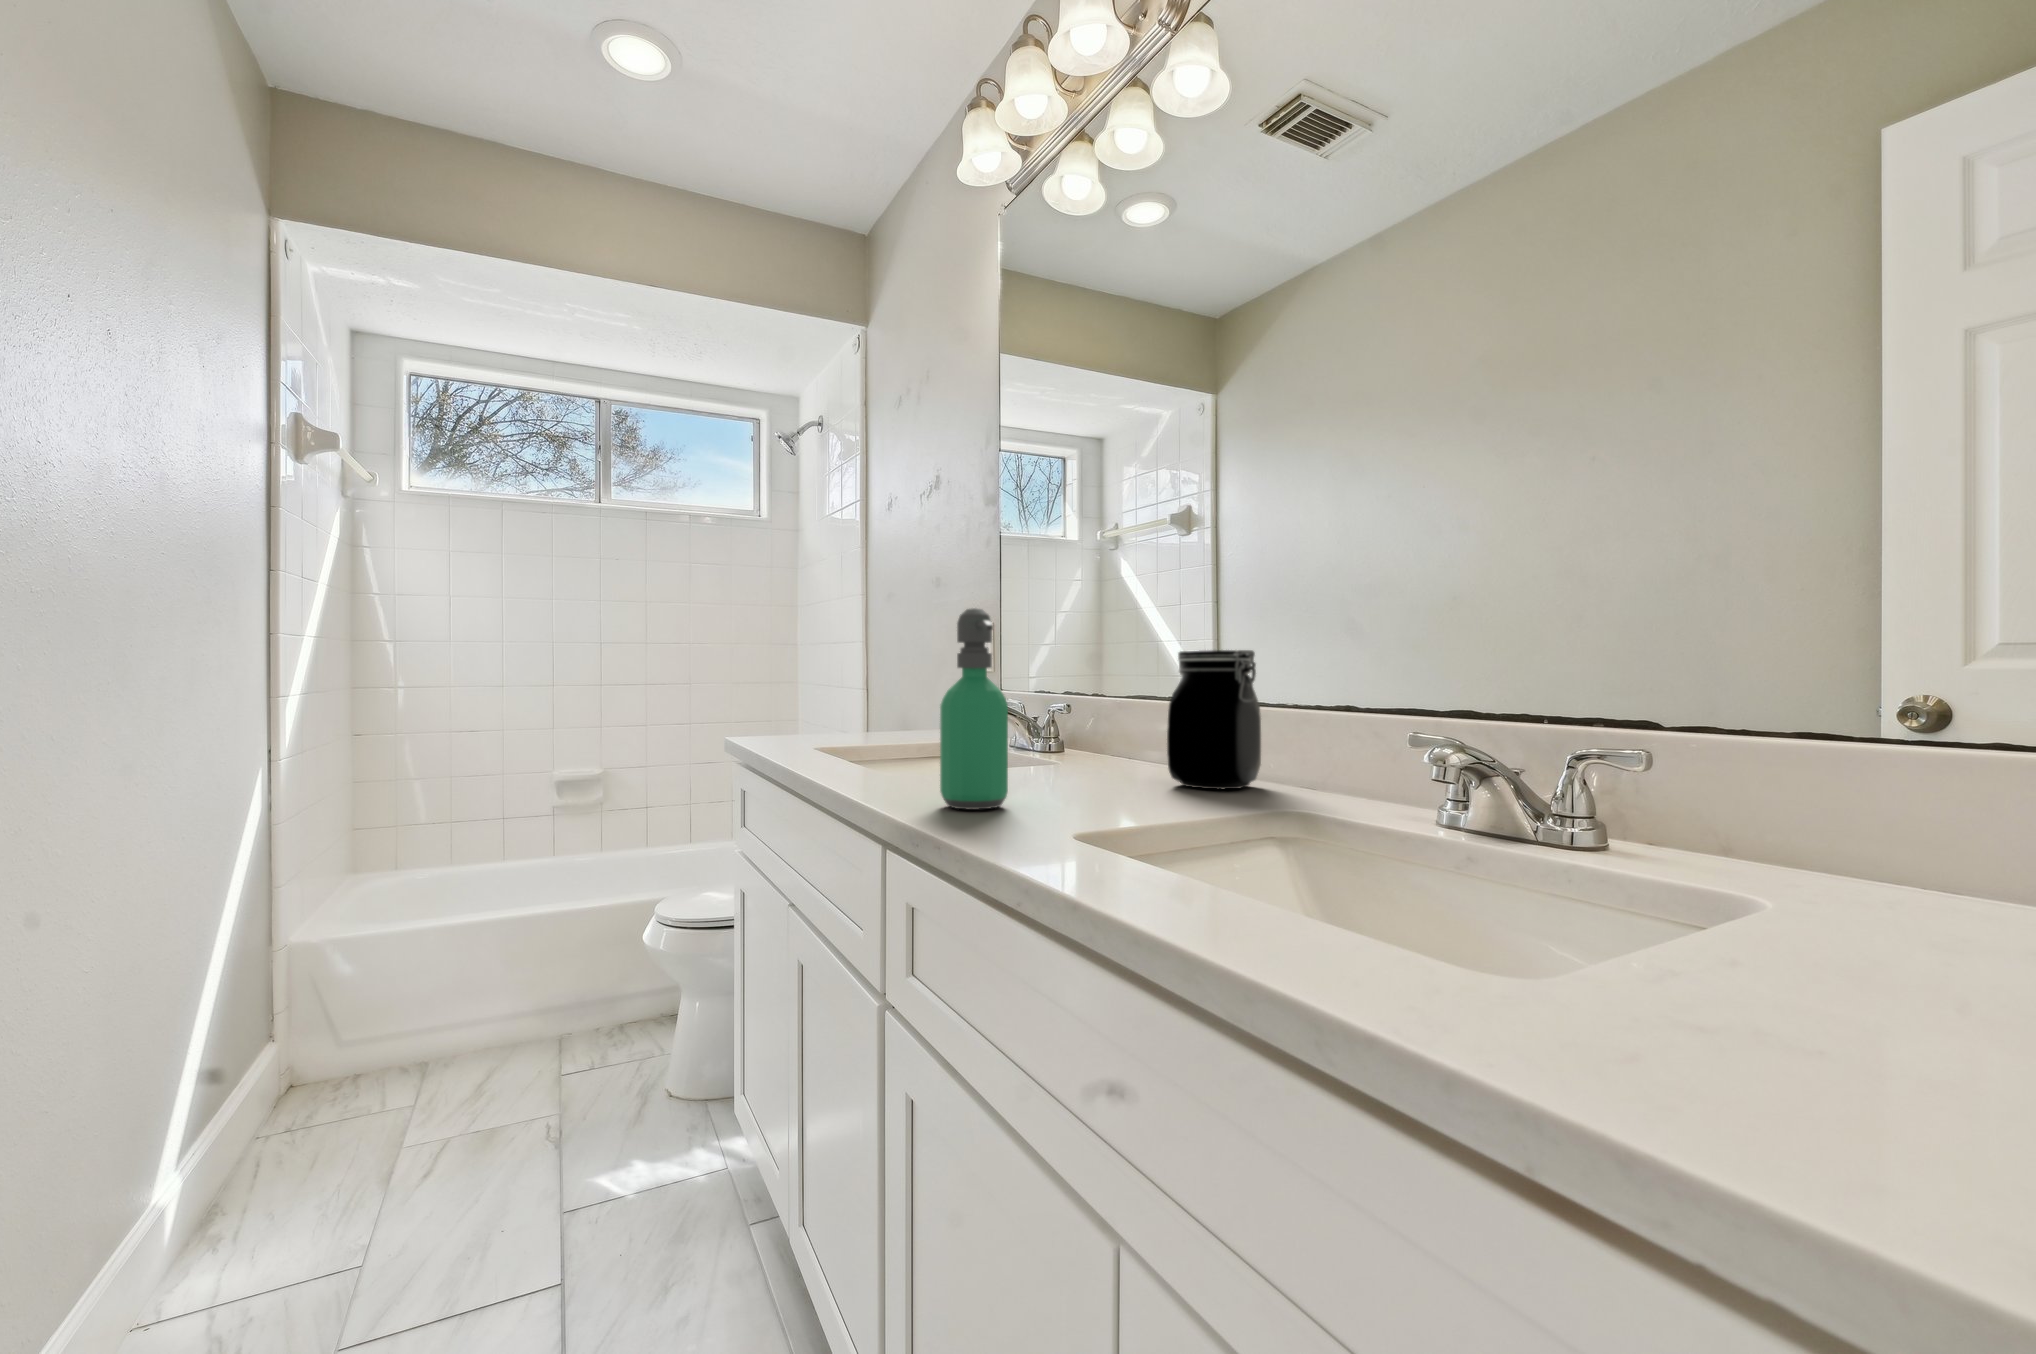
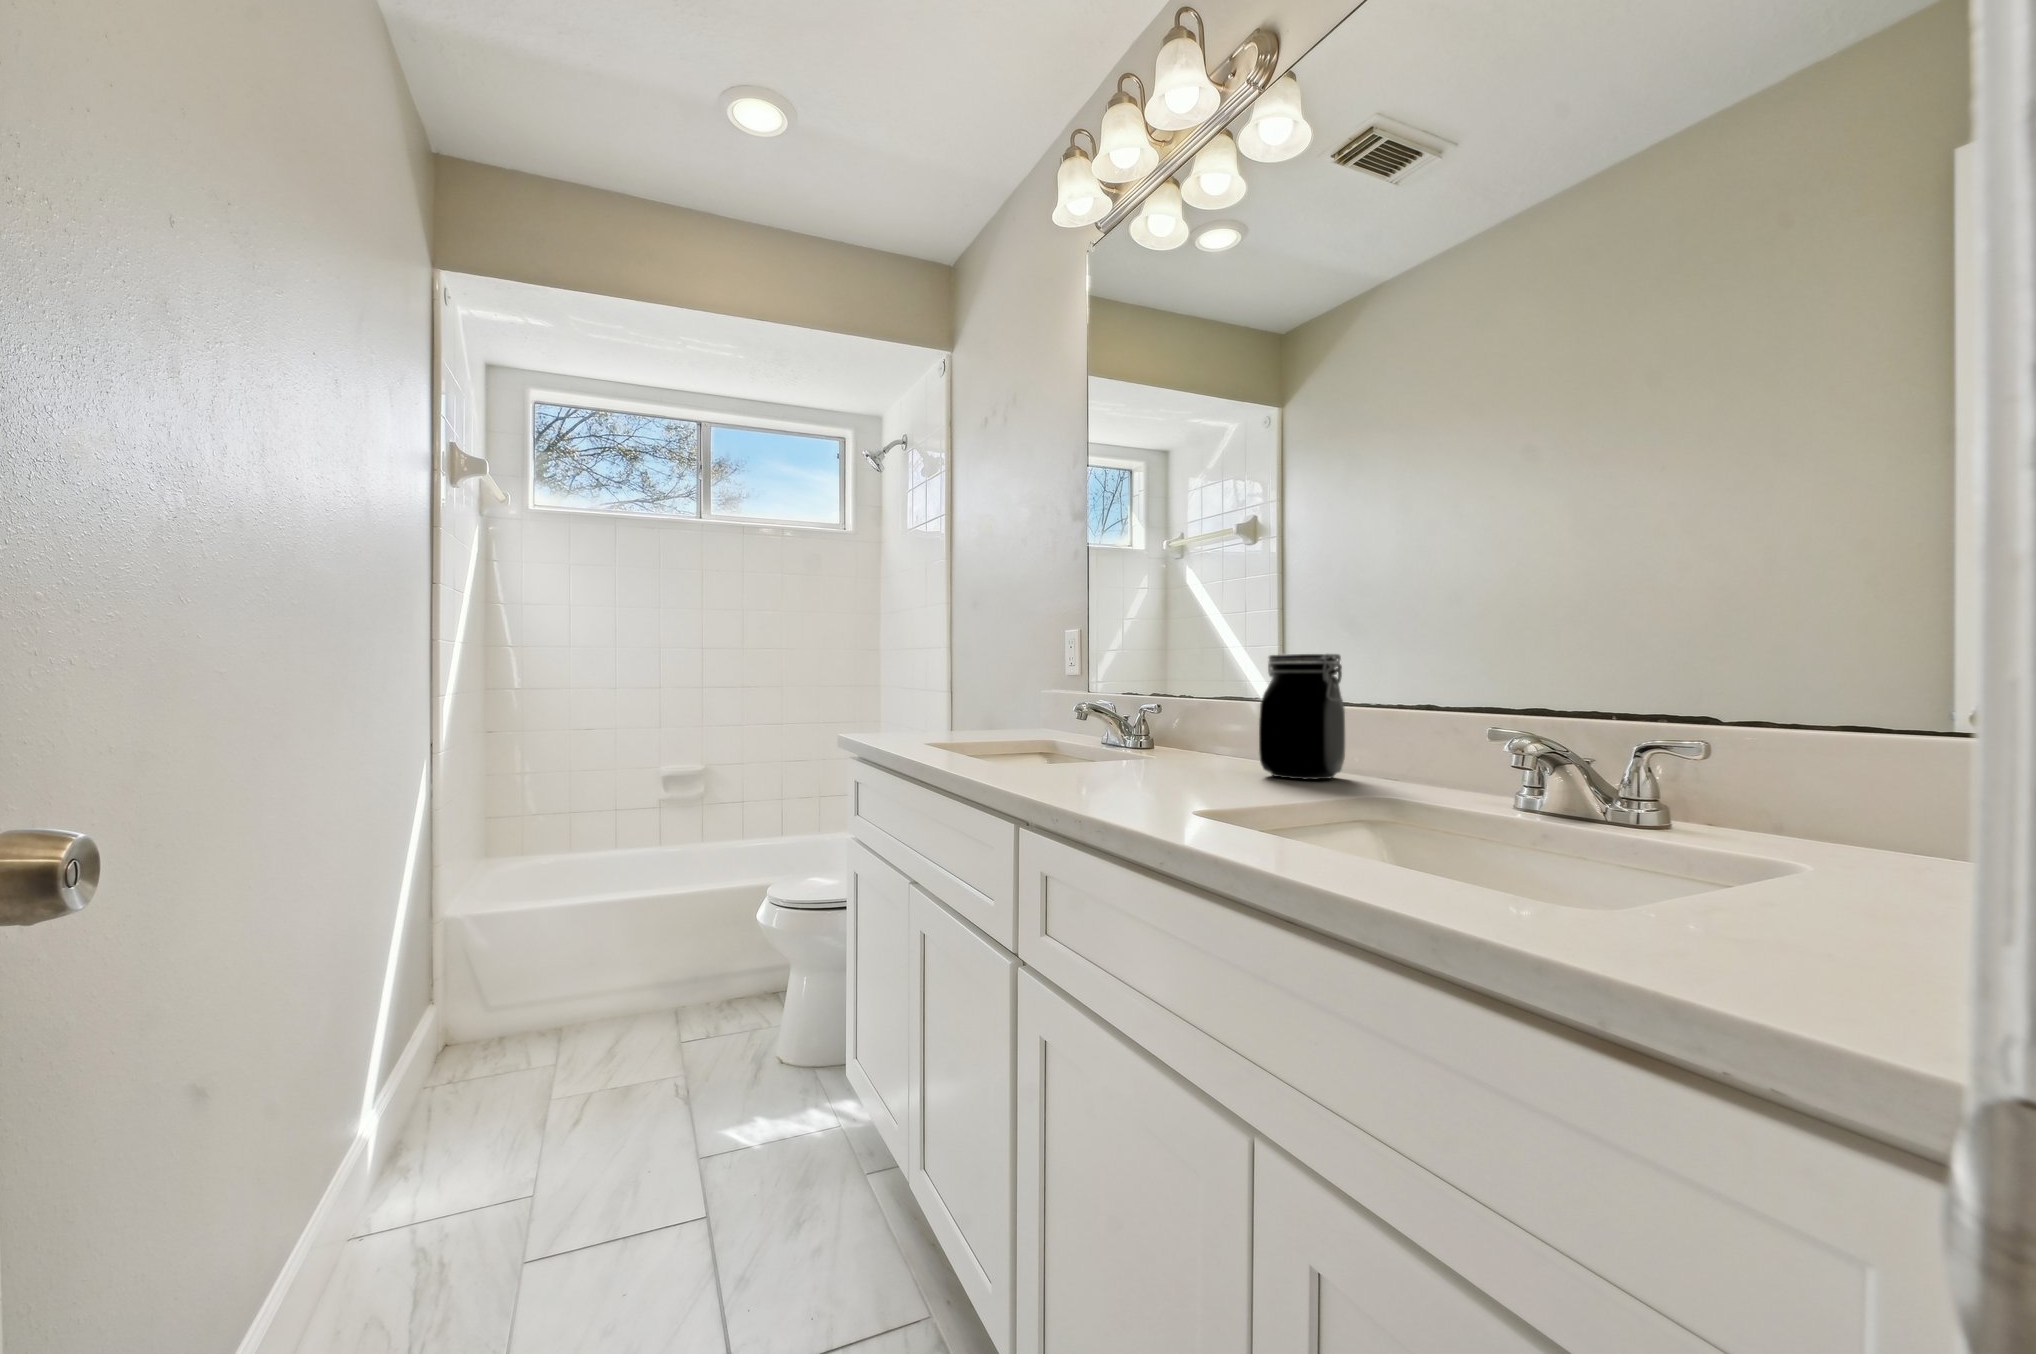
soap dispenser: present [940,608,1008,810] -> none [1065,617,1125,792]

